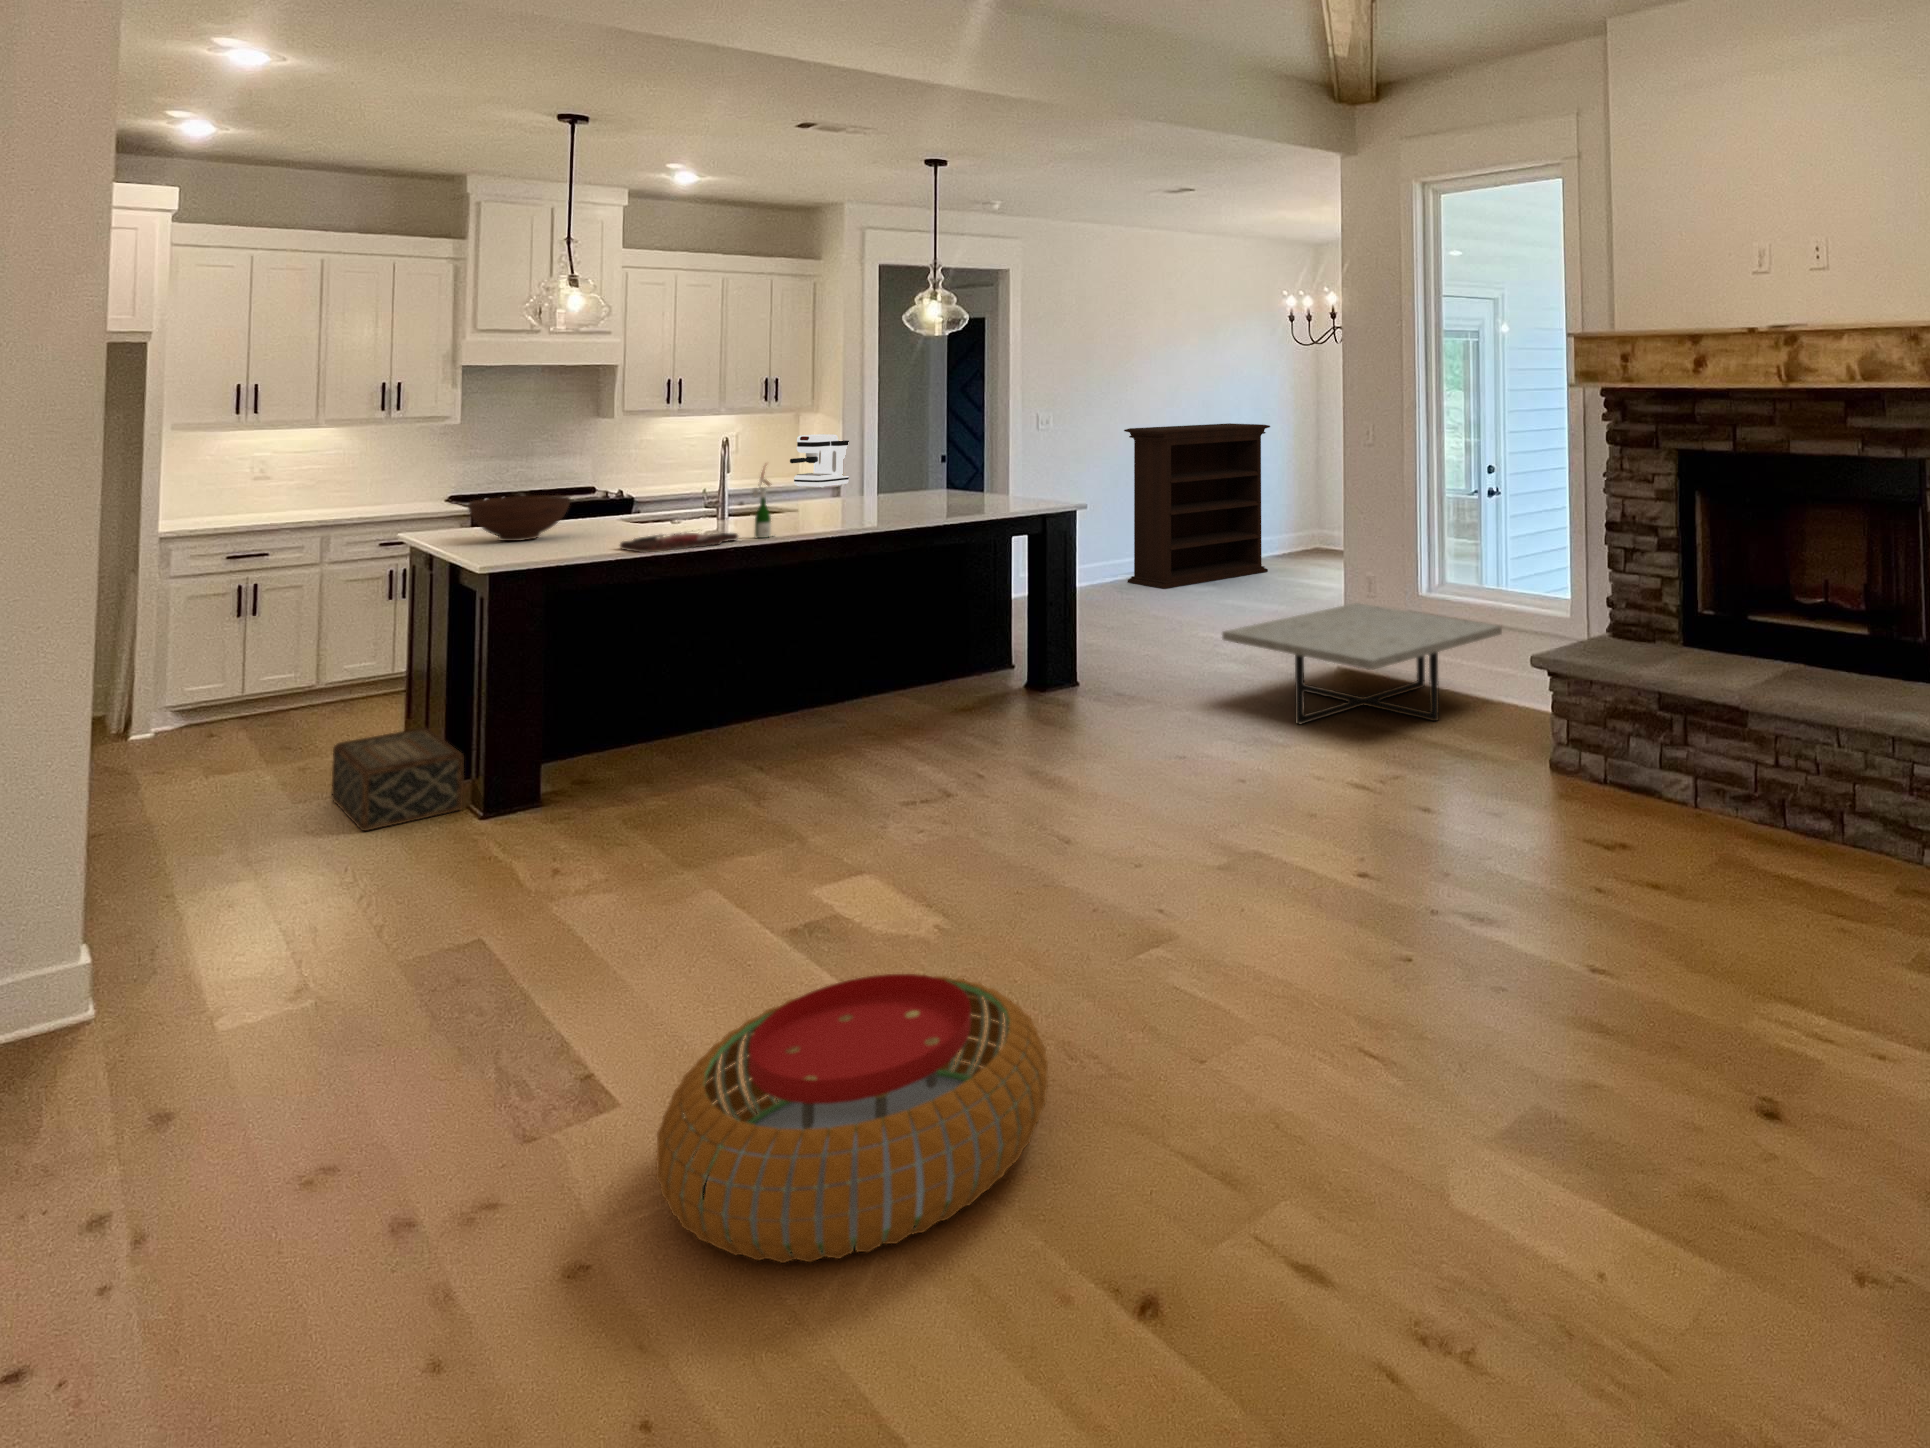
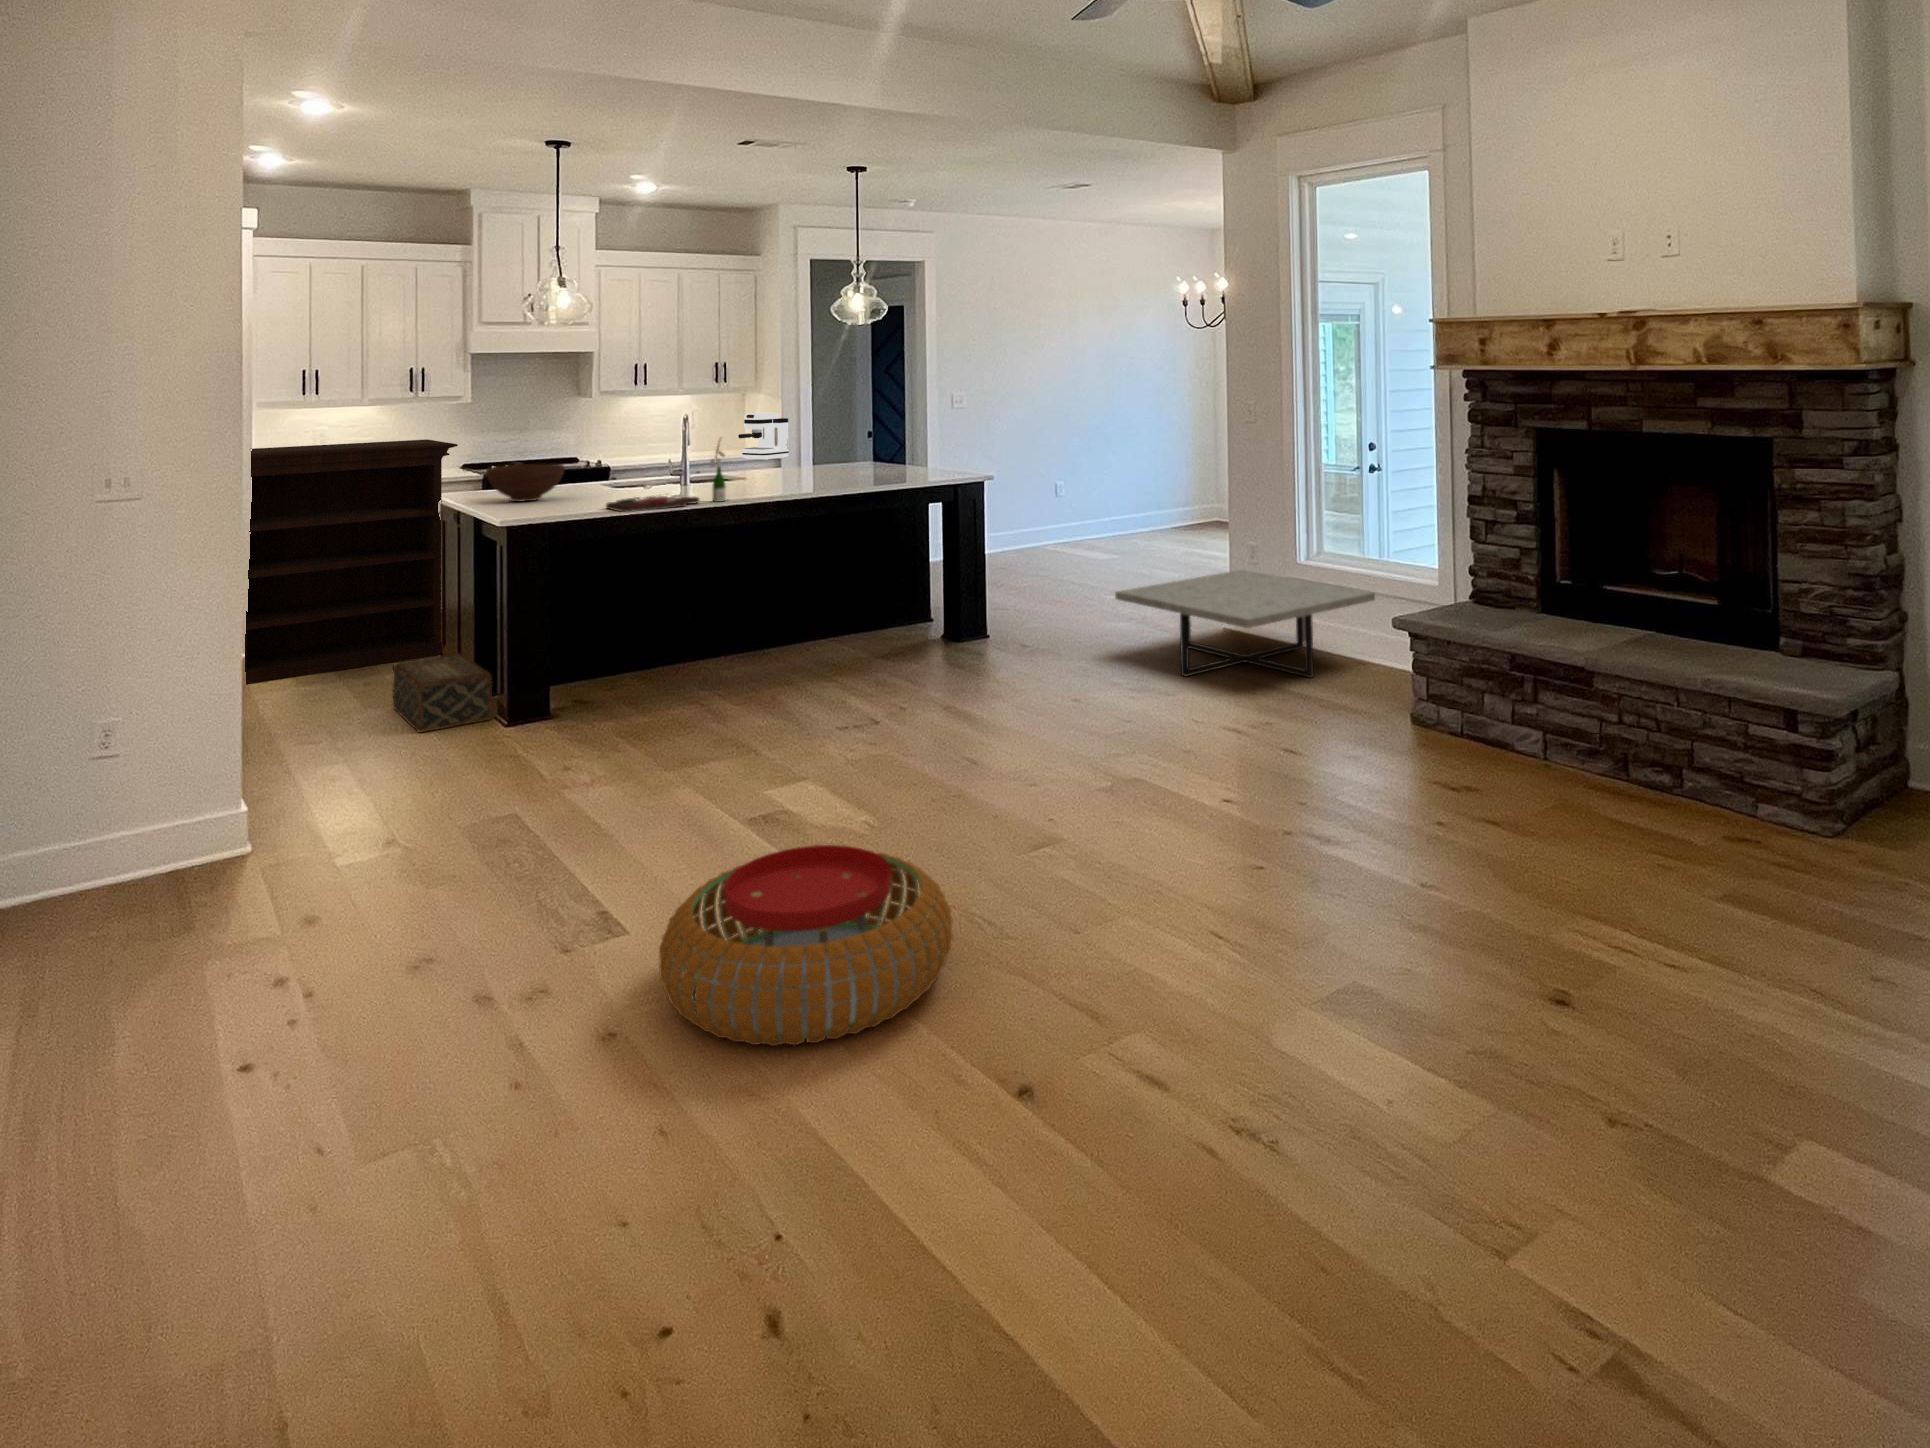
bookshelf: present [1124,423,1270,589] -> present [245,439,458,685]

